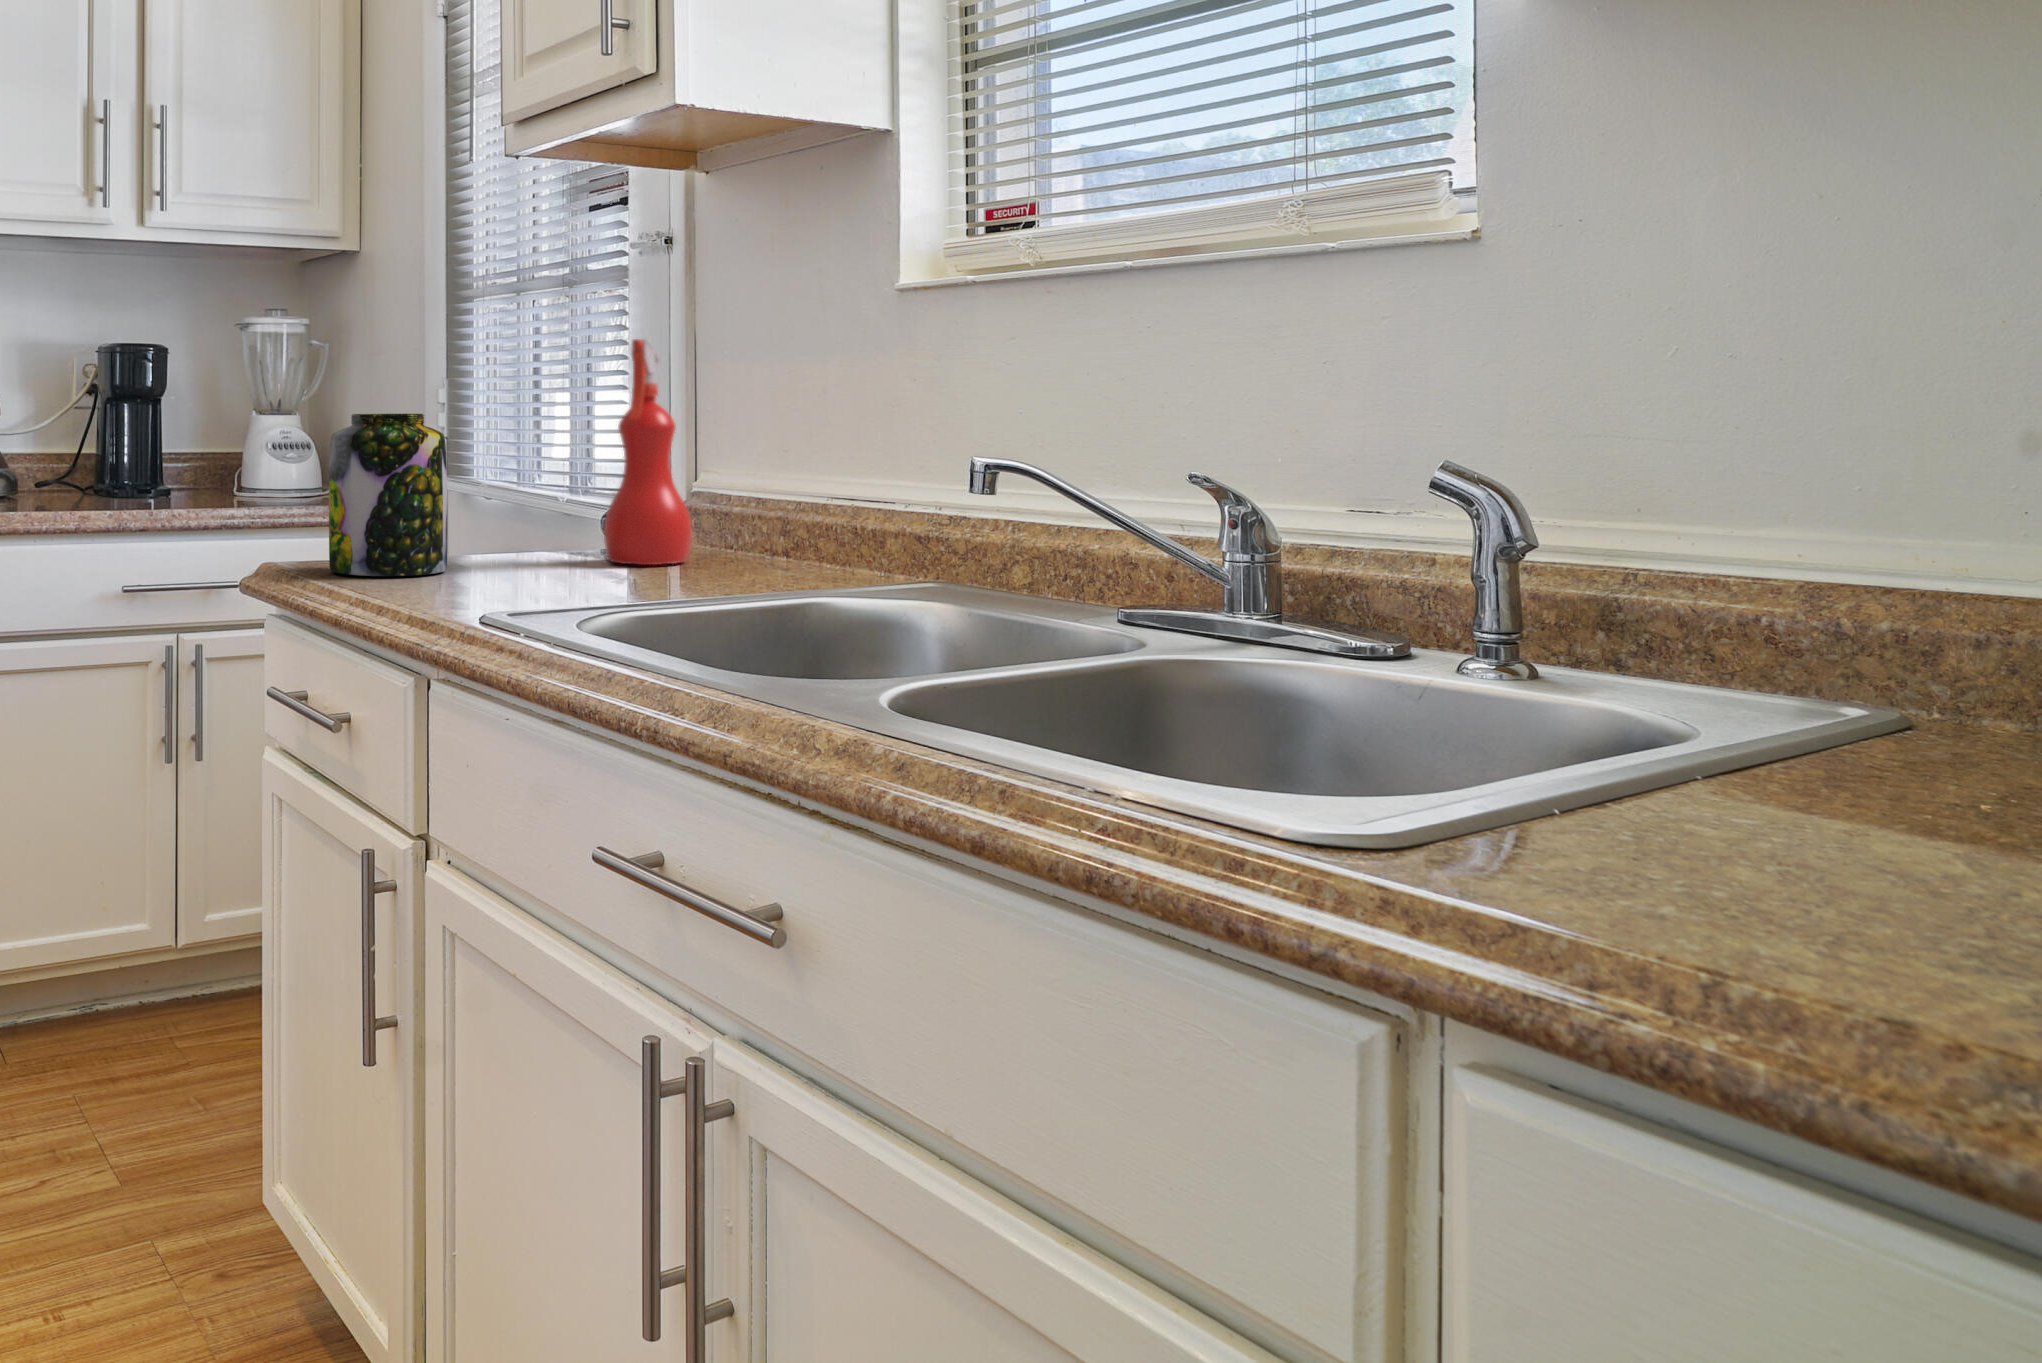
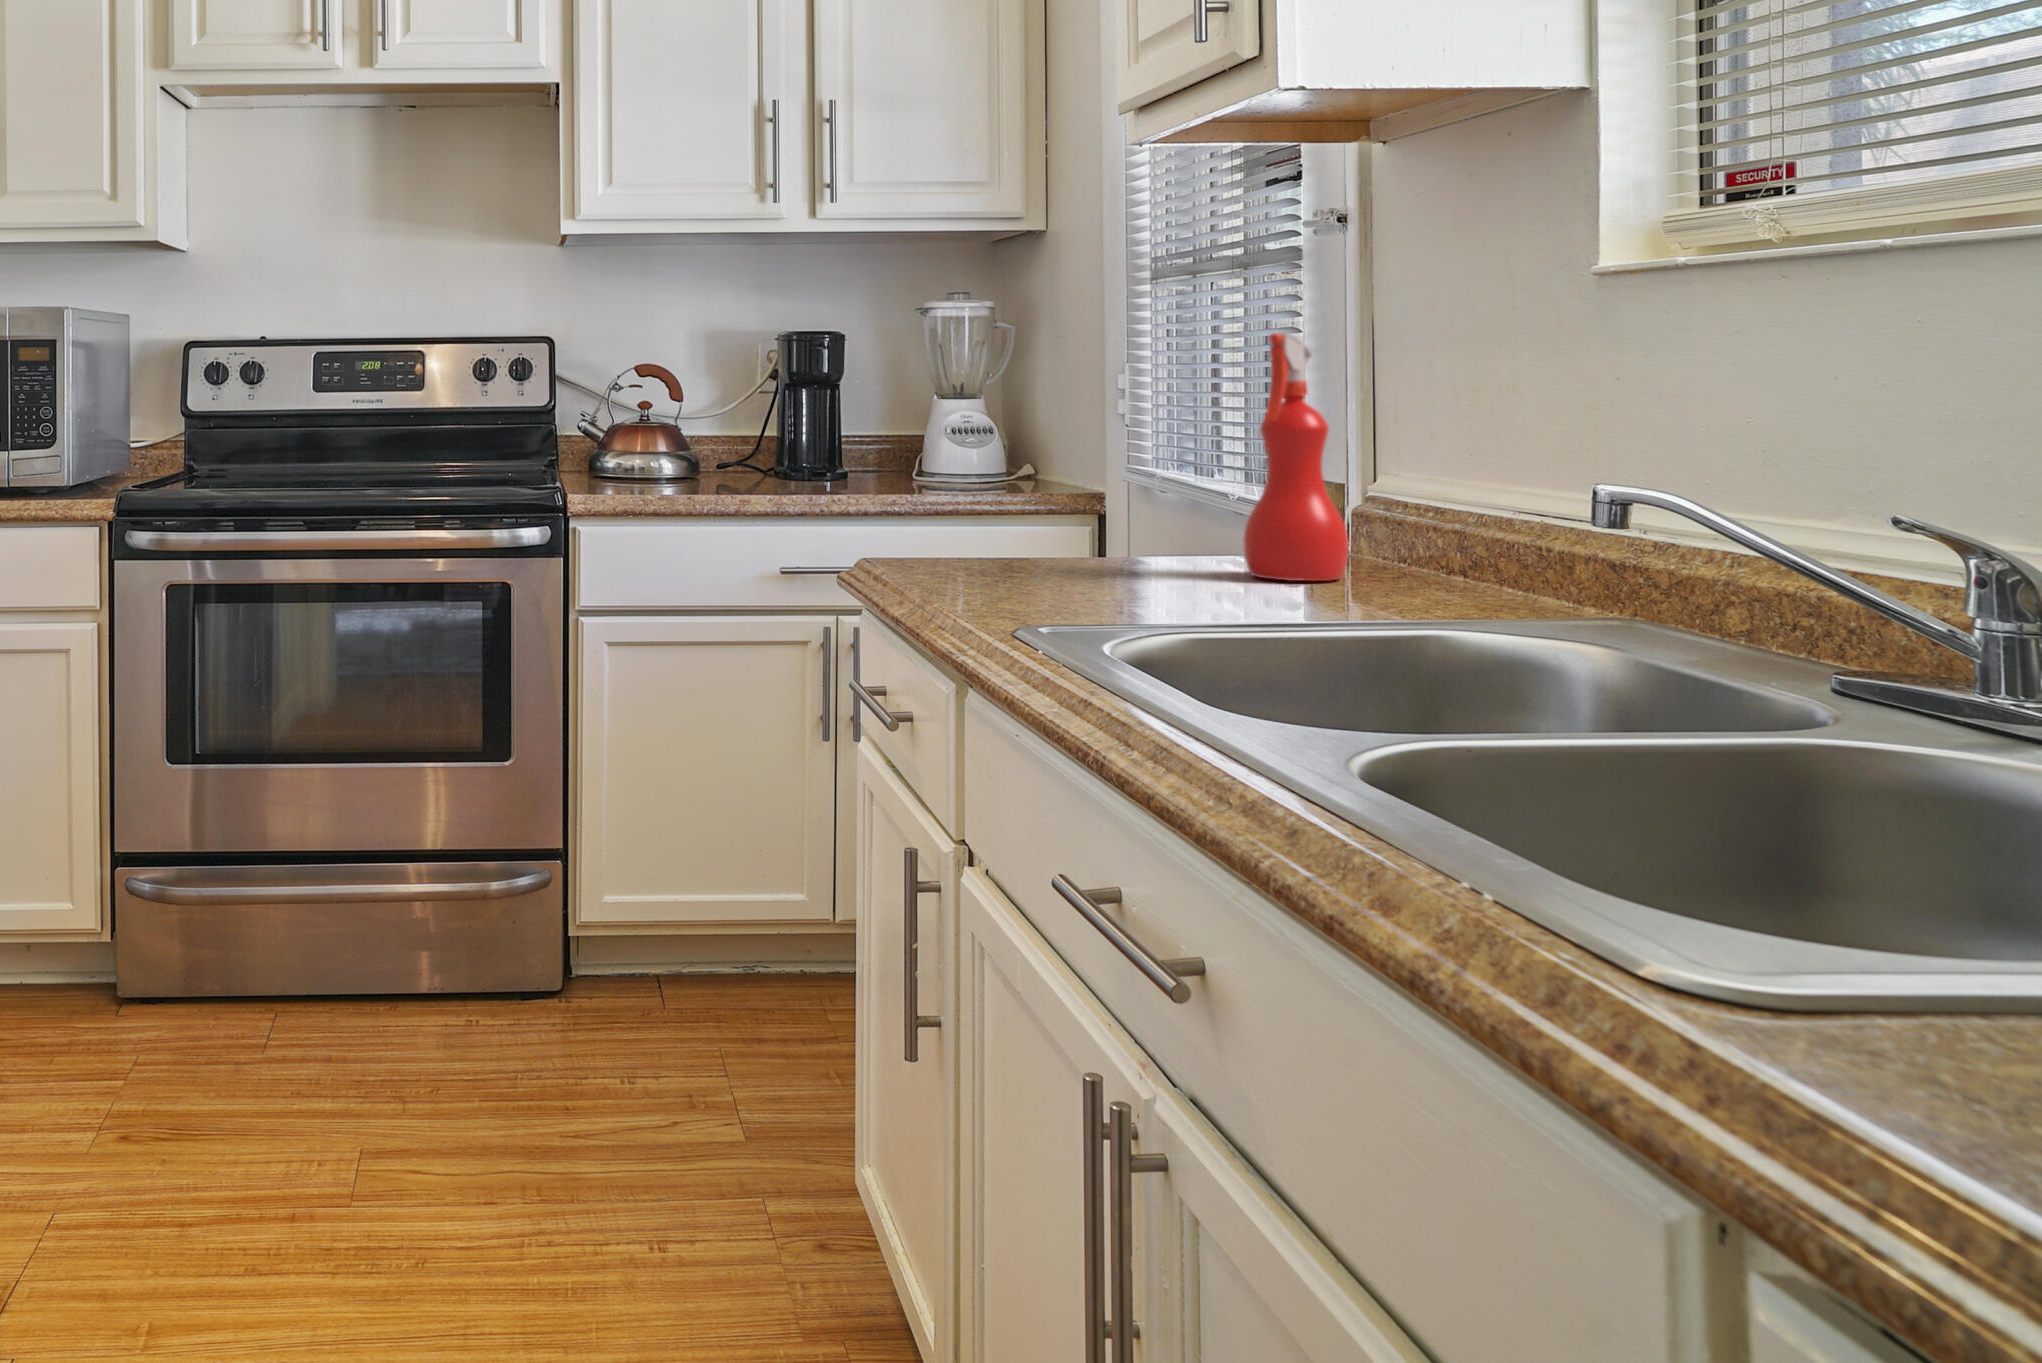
jar: present [329,414,447,576] -> none [939,412,1062,579]

